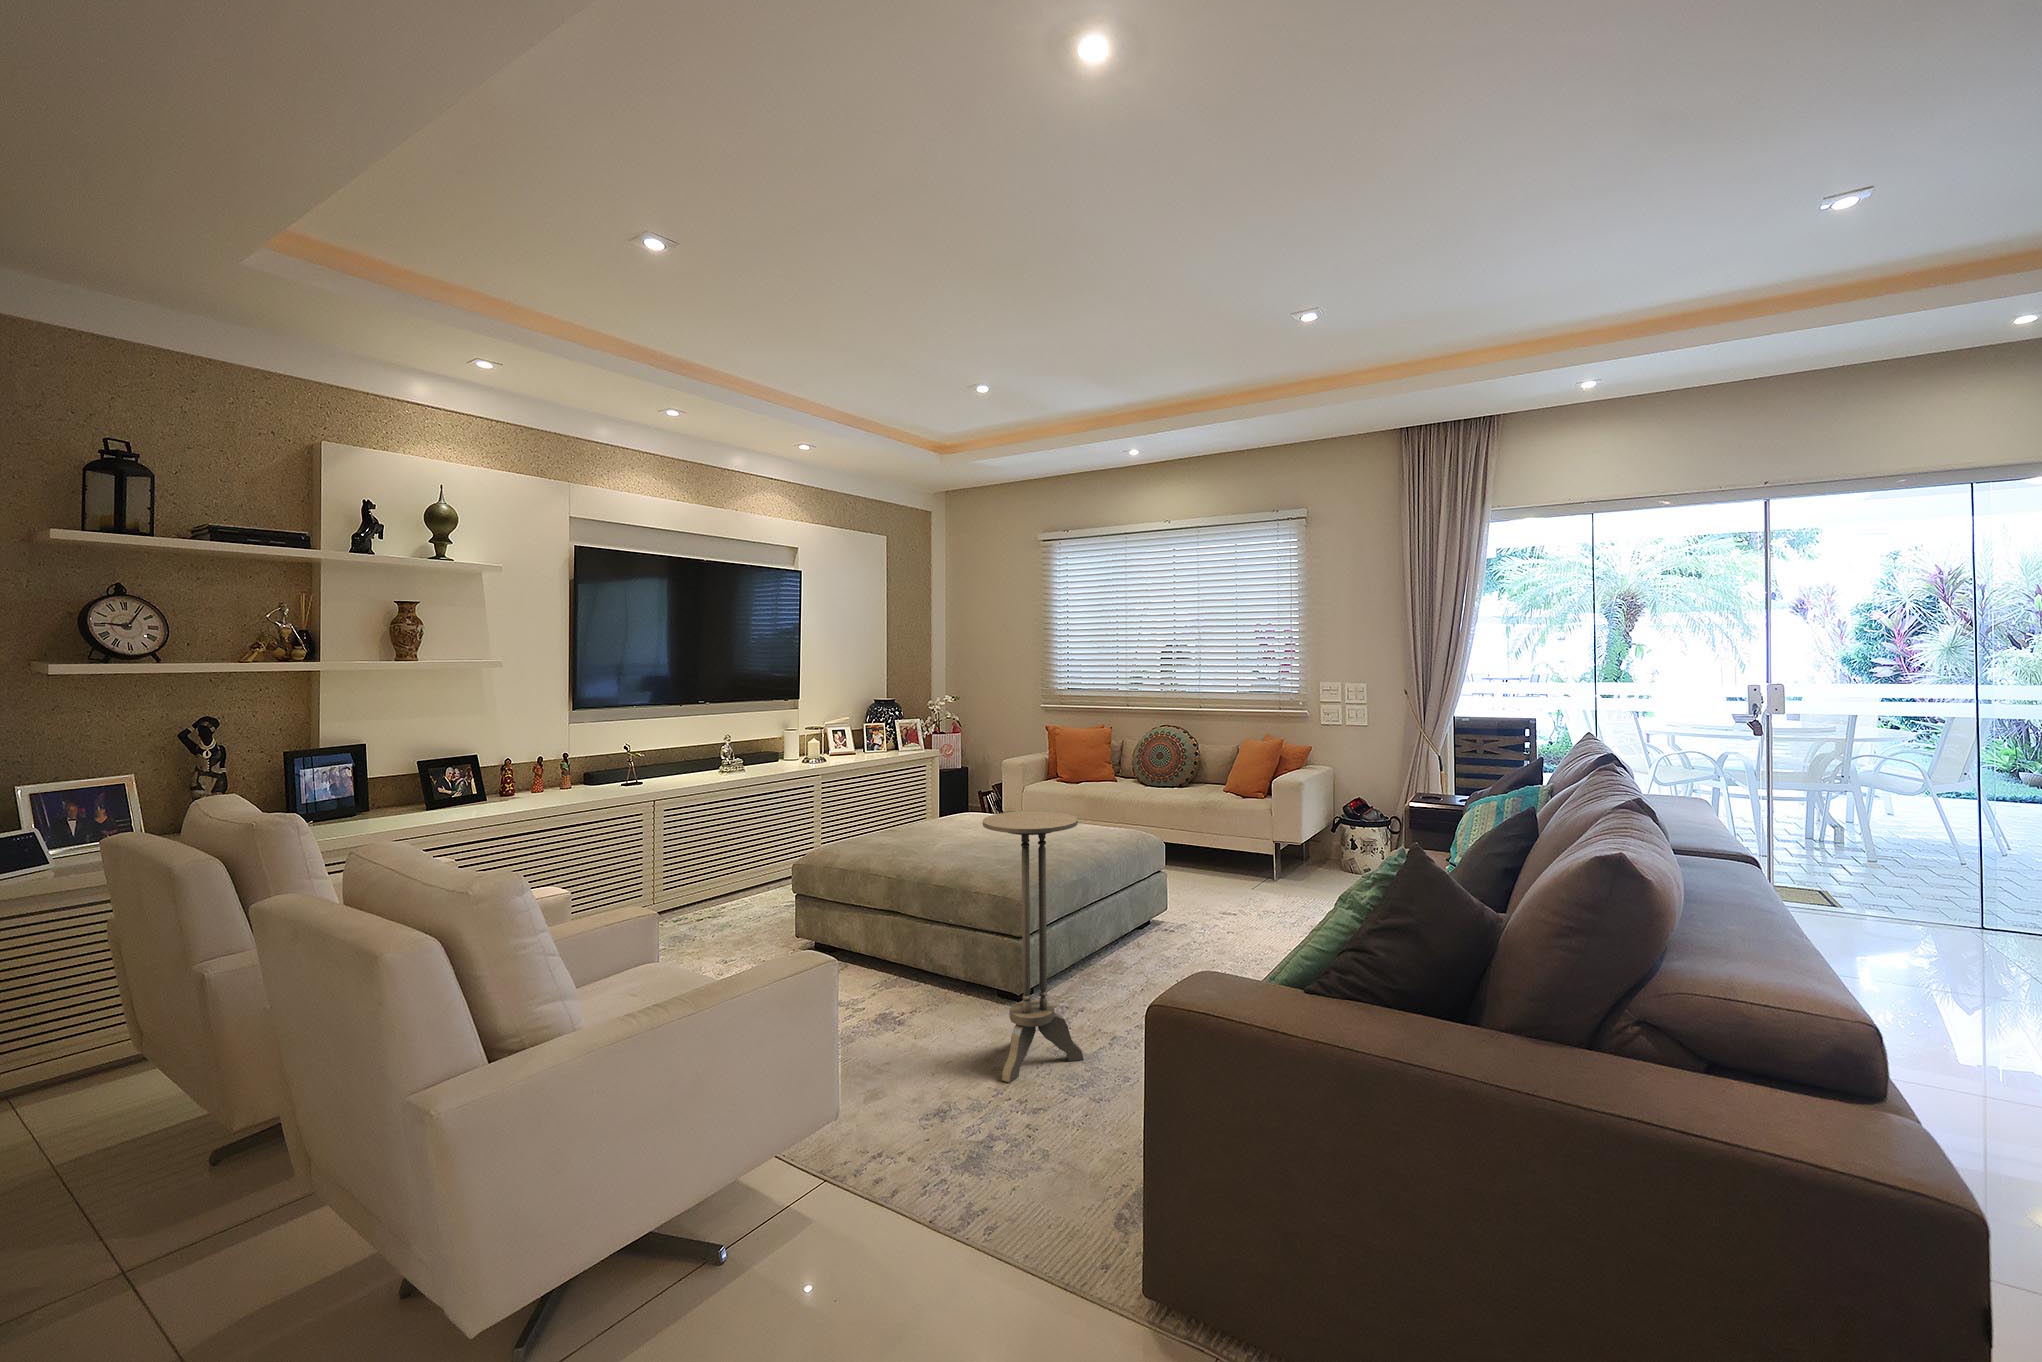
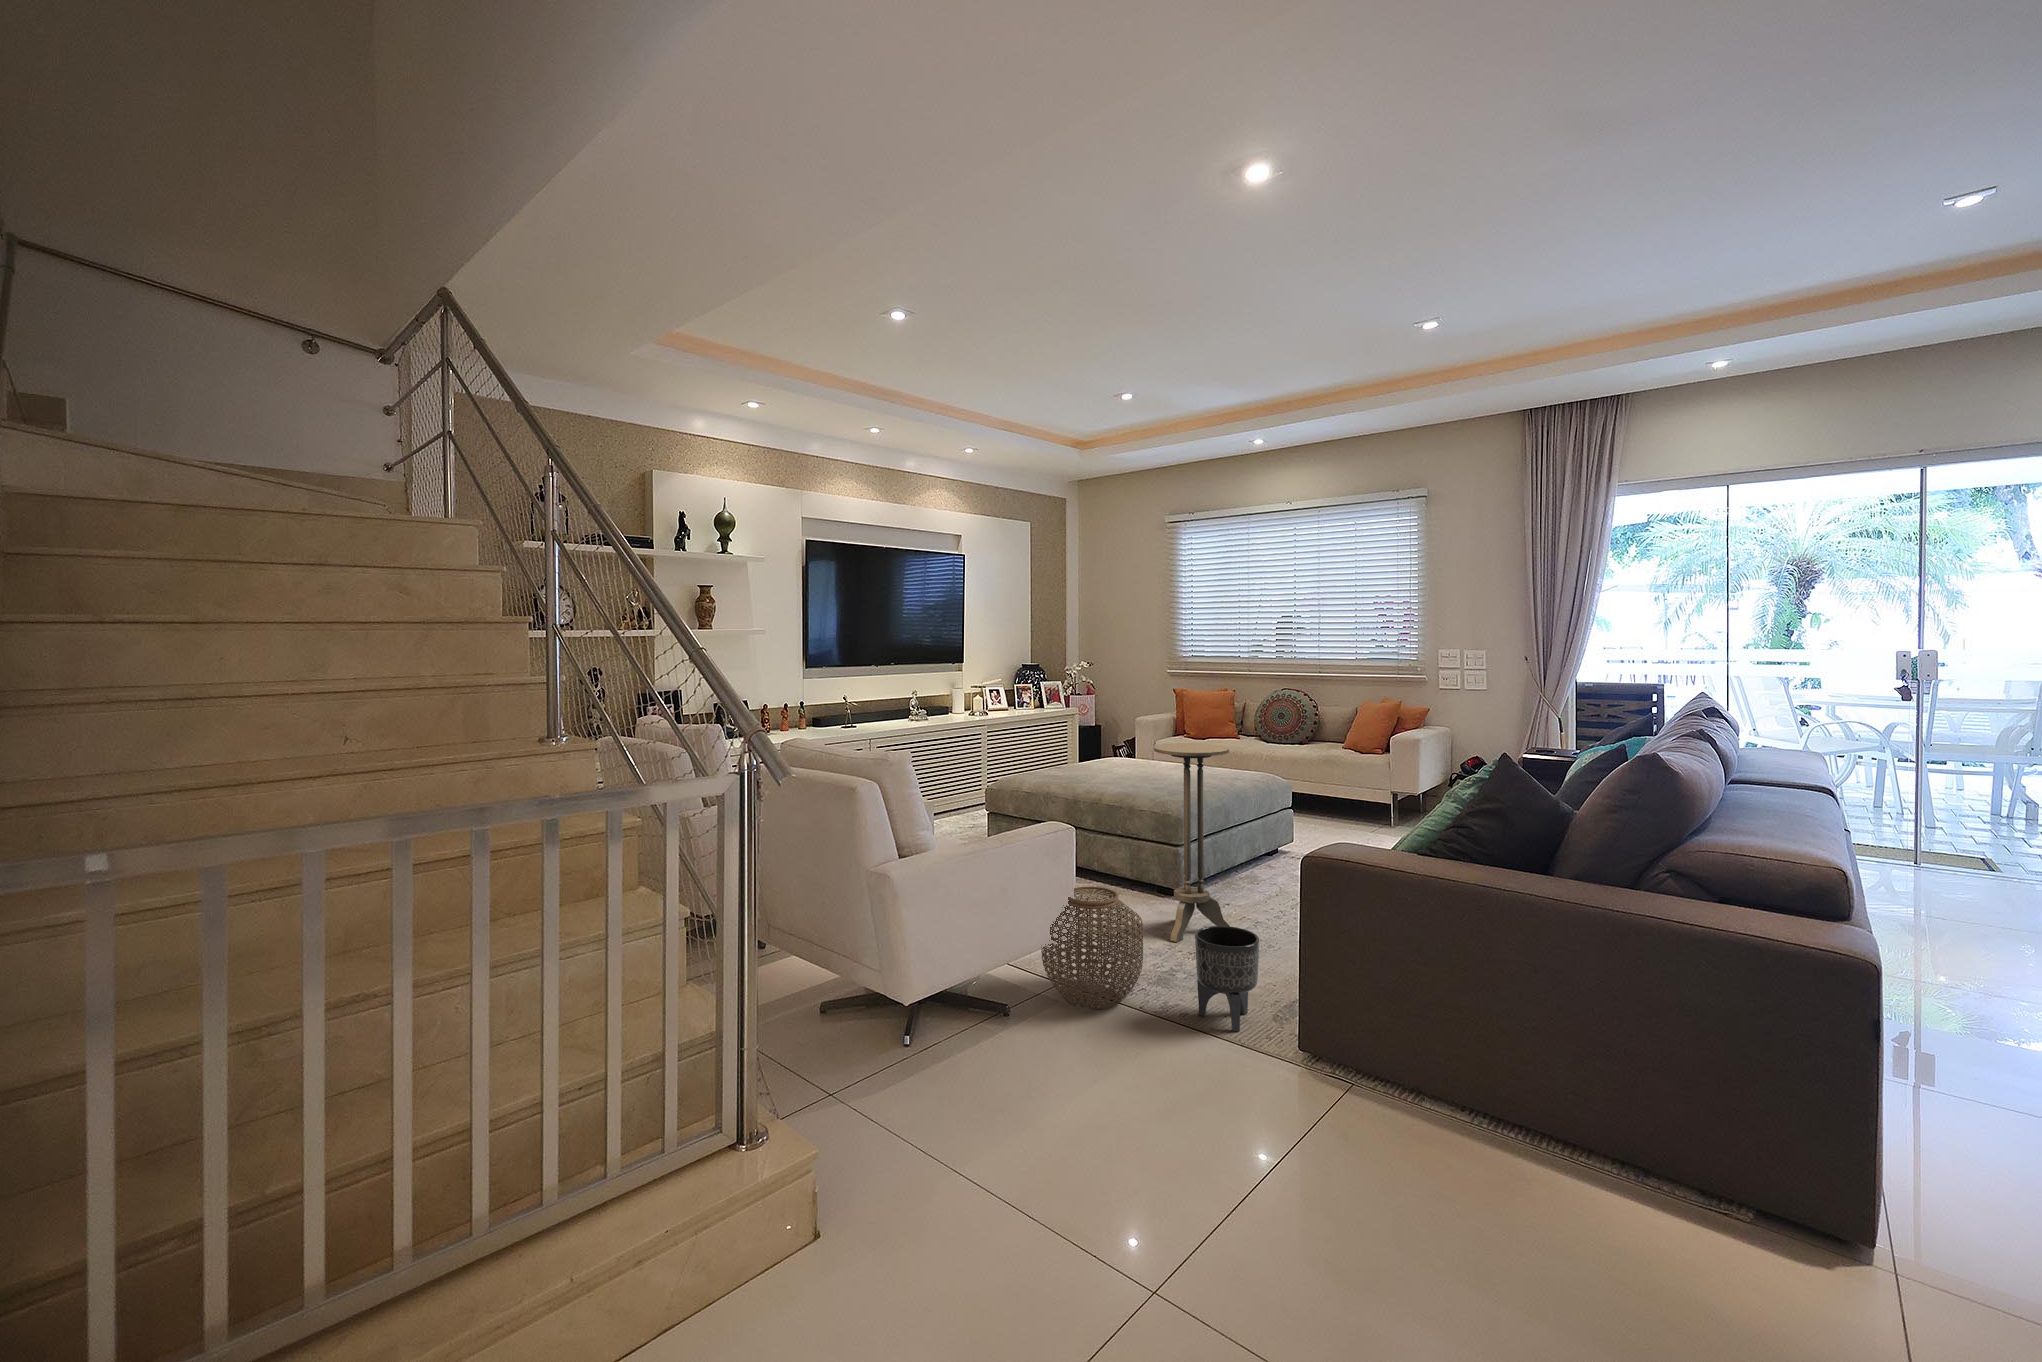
woven basket: none [793,1038,944,1231] -> present [1041,886,1143,1009]
planter: none [1012,1088,1101,1256] -> present [1195,926,1260,1031]

